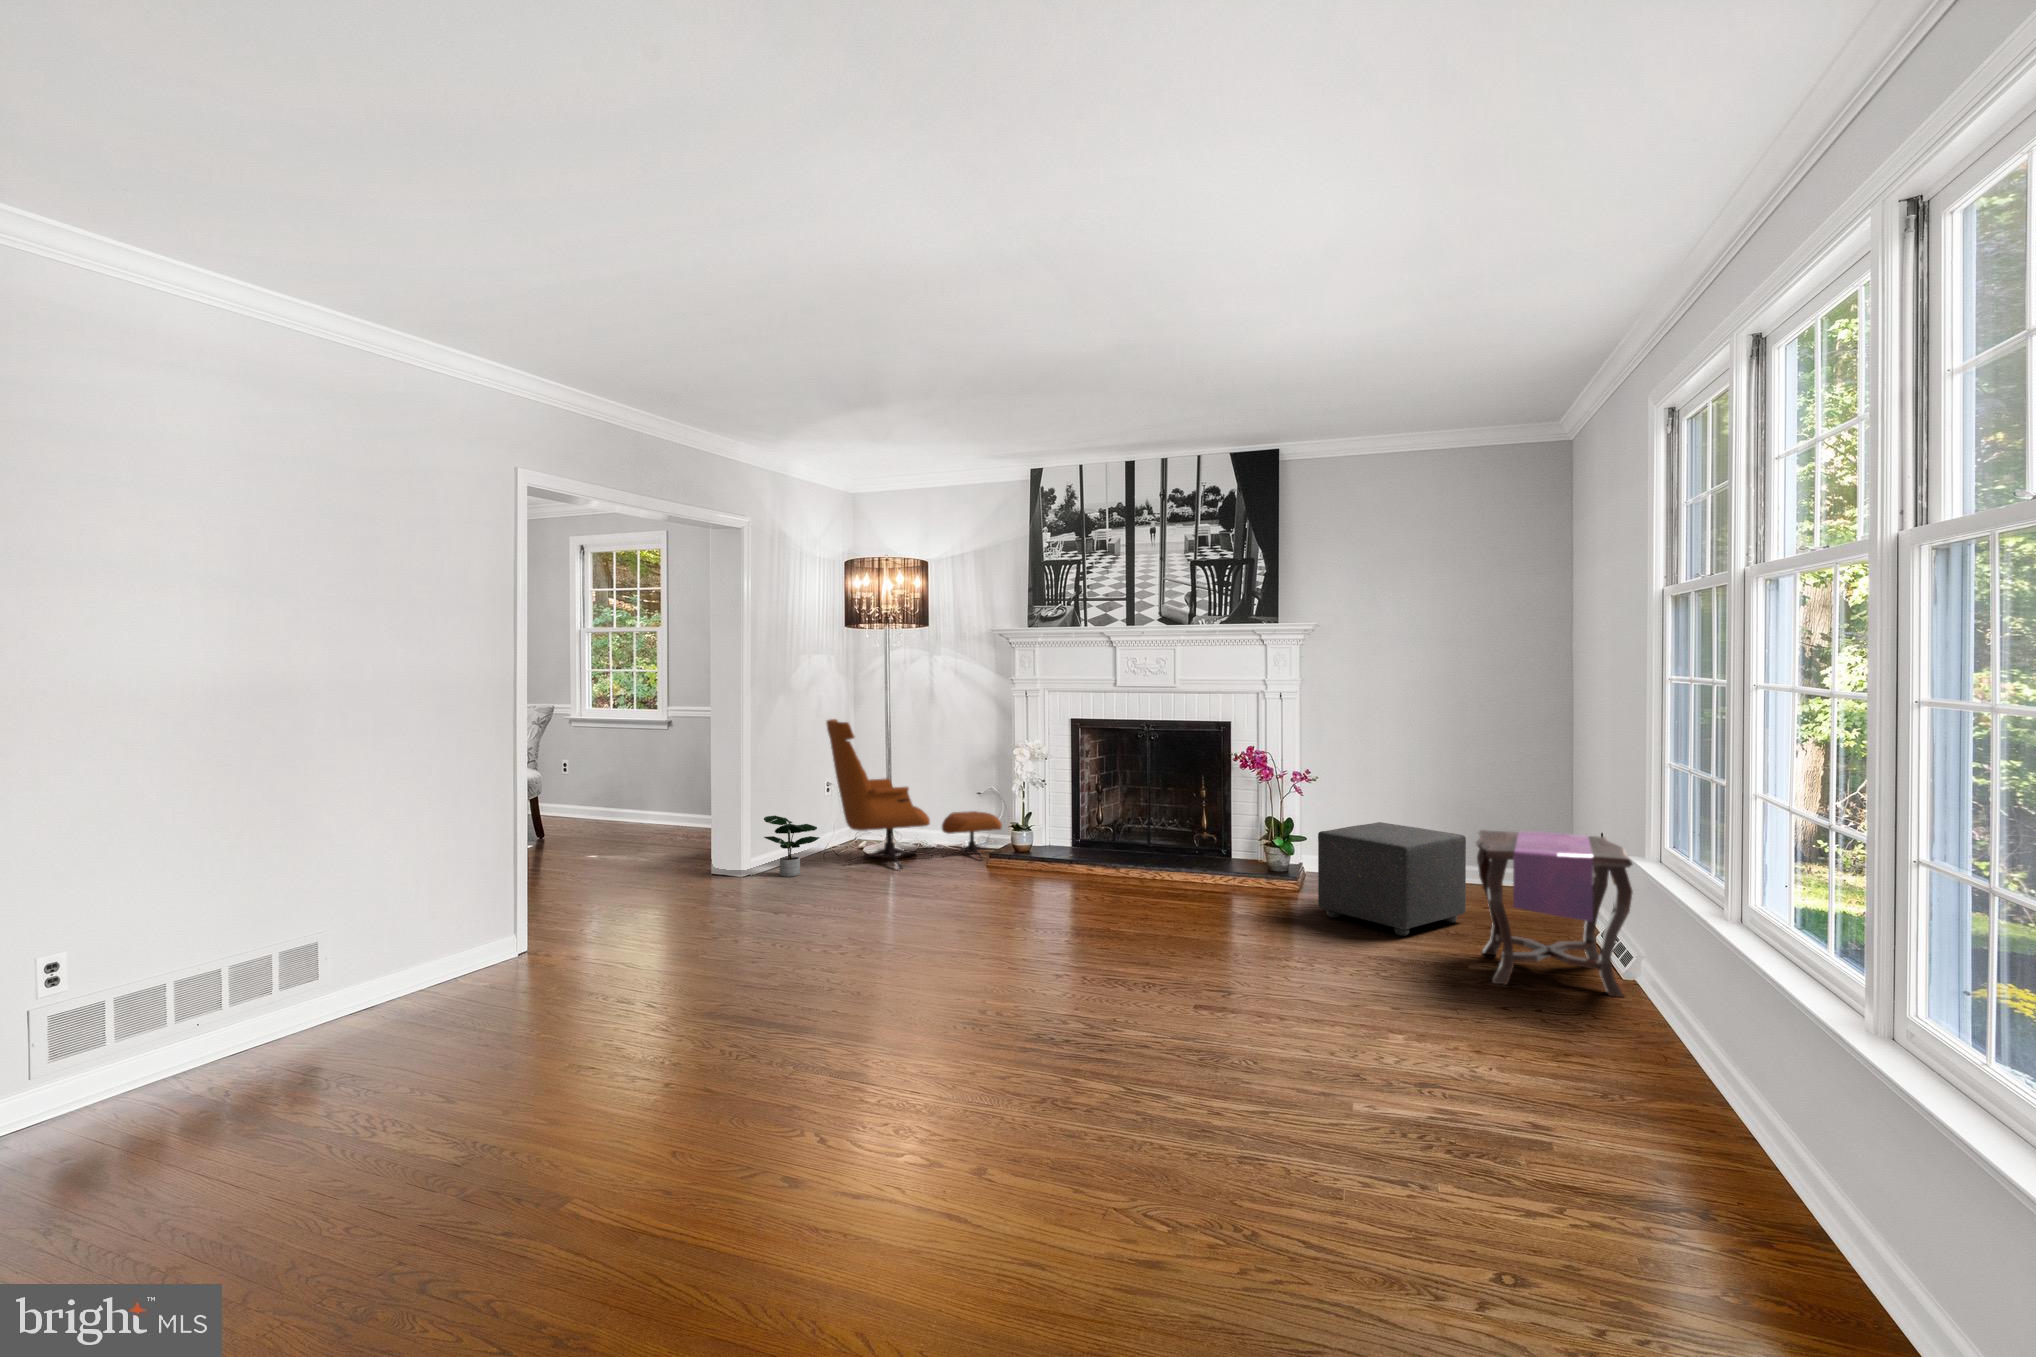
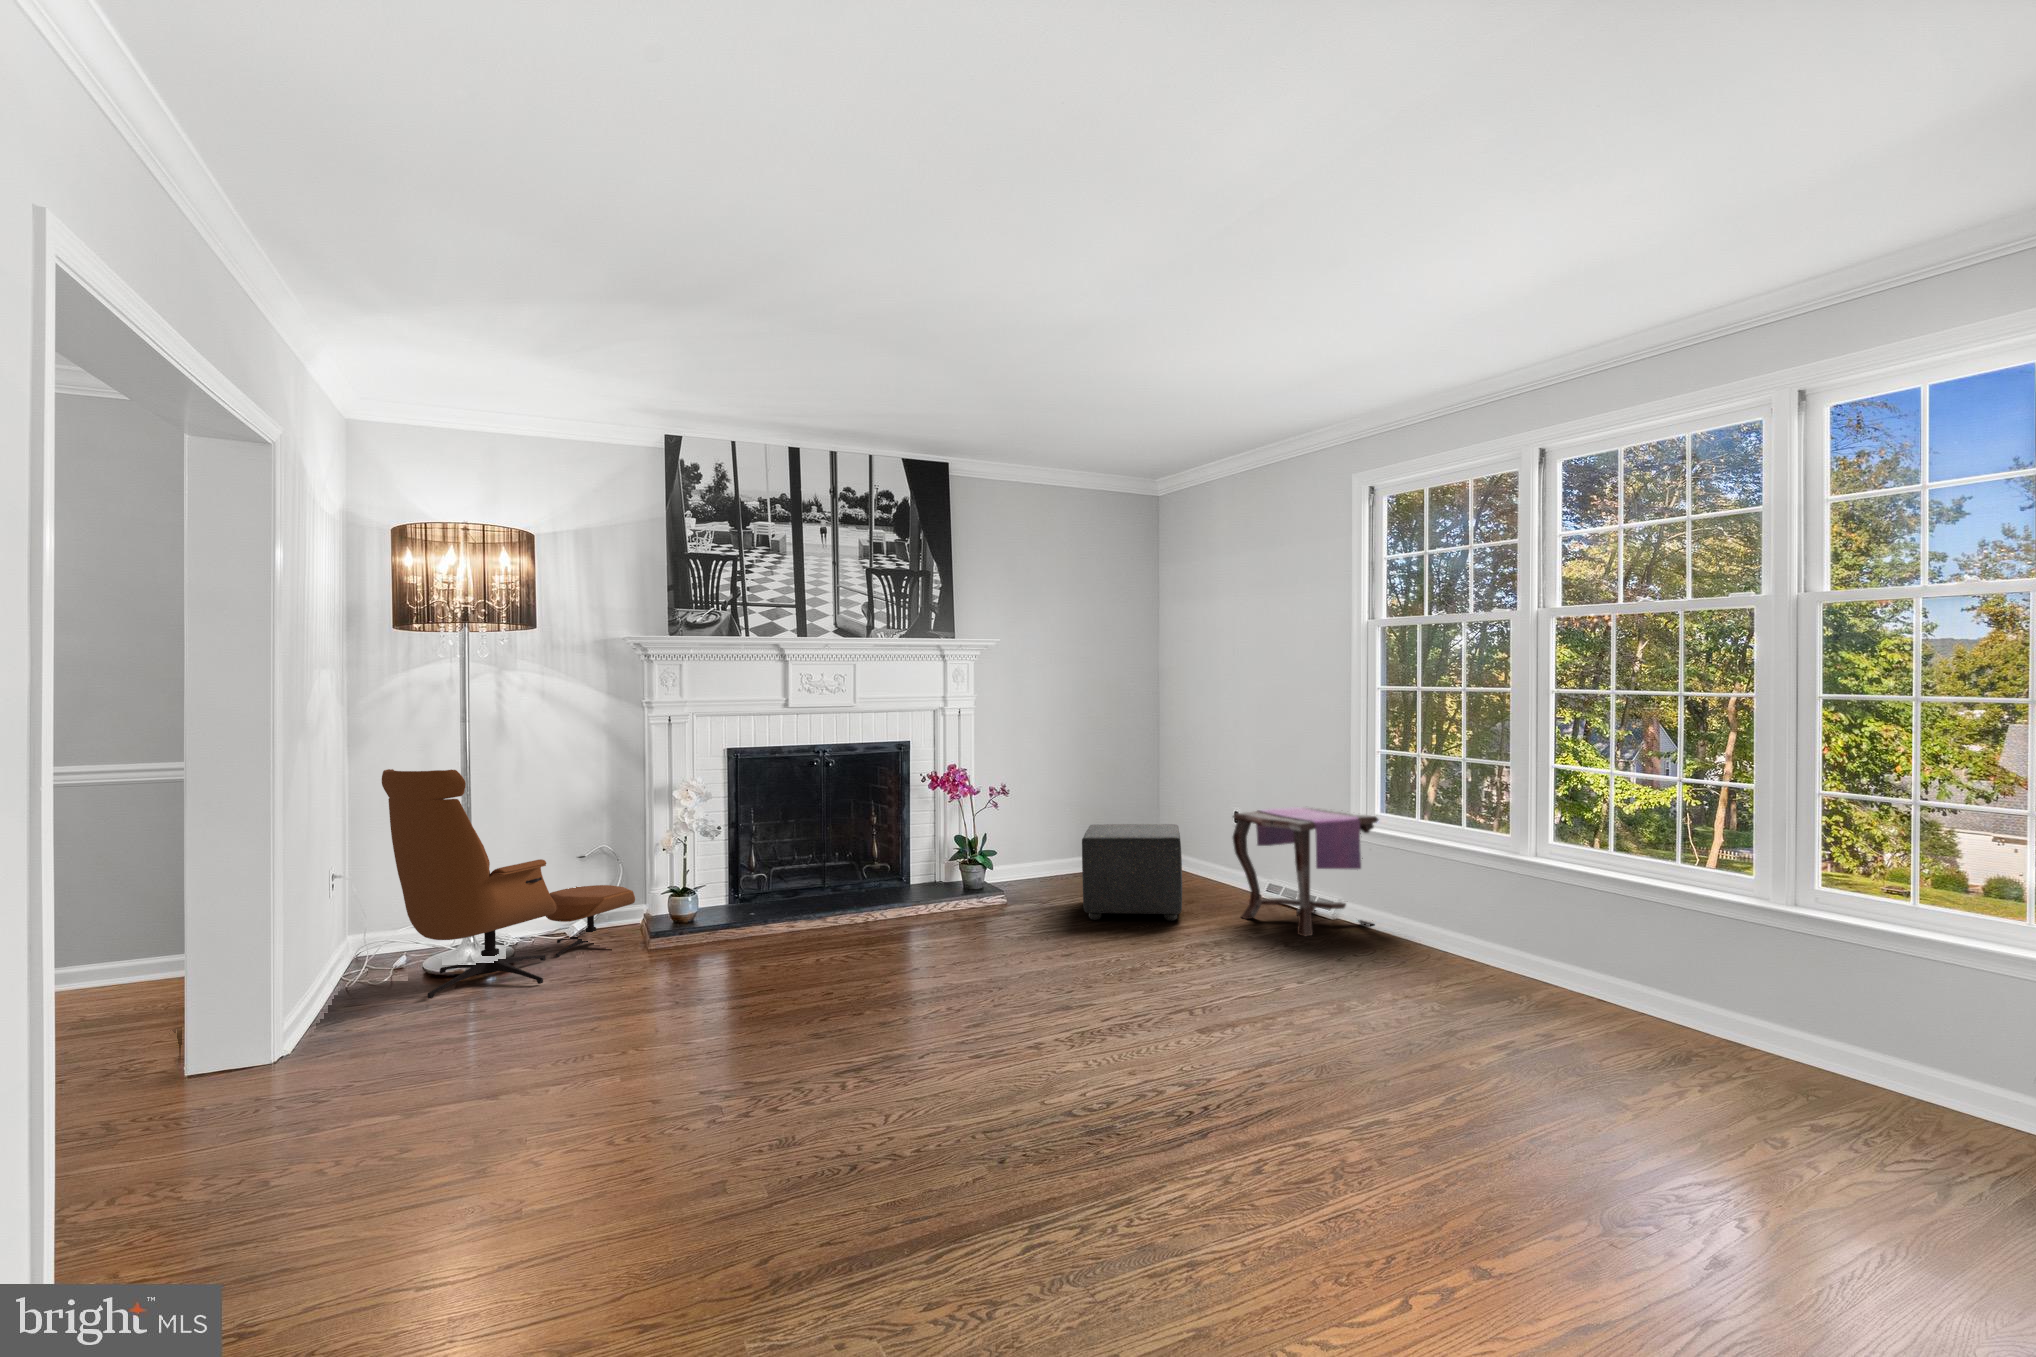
potted plant: present [764,816,820,877] -> none [301,939,415,1039]

